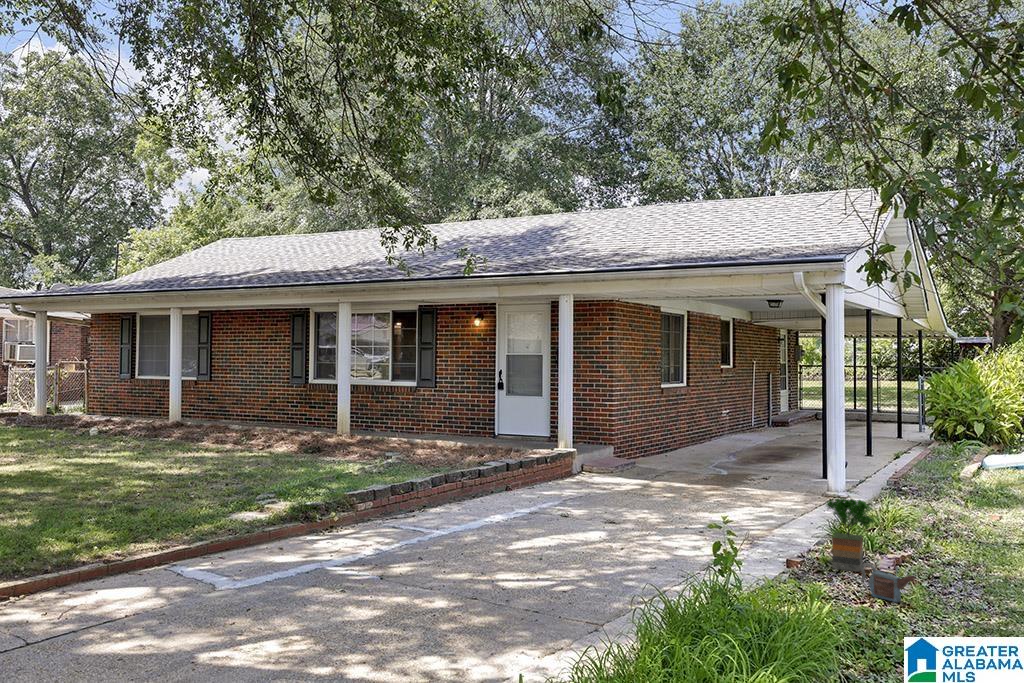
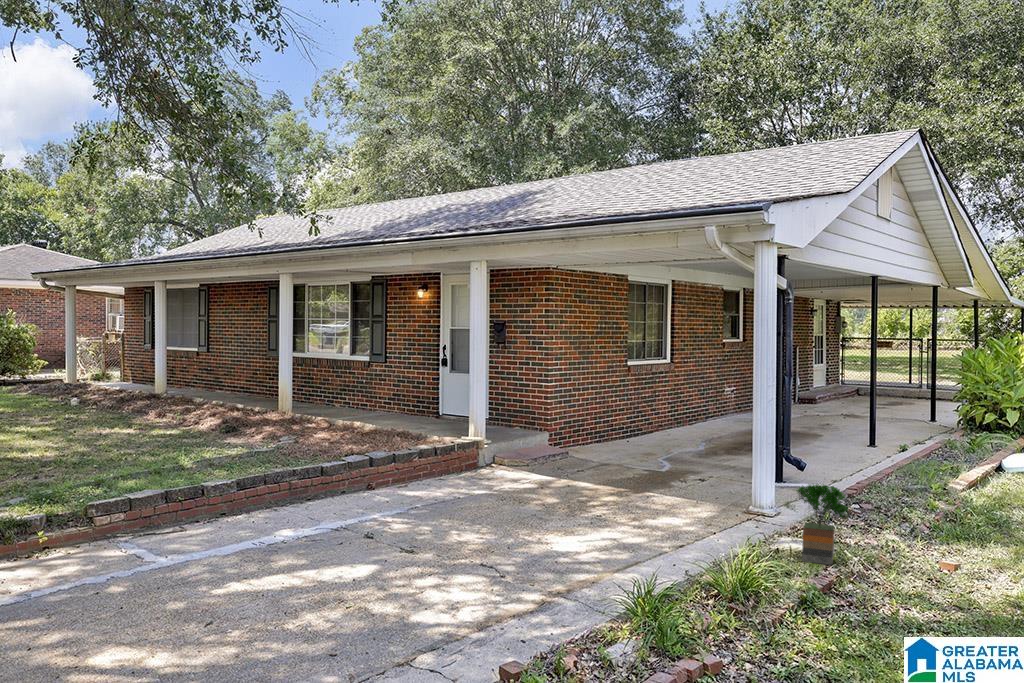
watering can: present [861,563,916,602] -> none [837,555,899,598]

